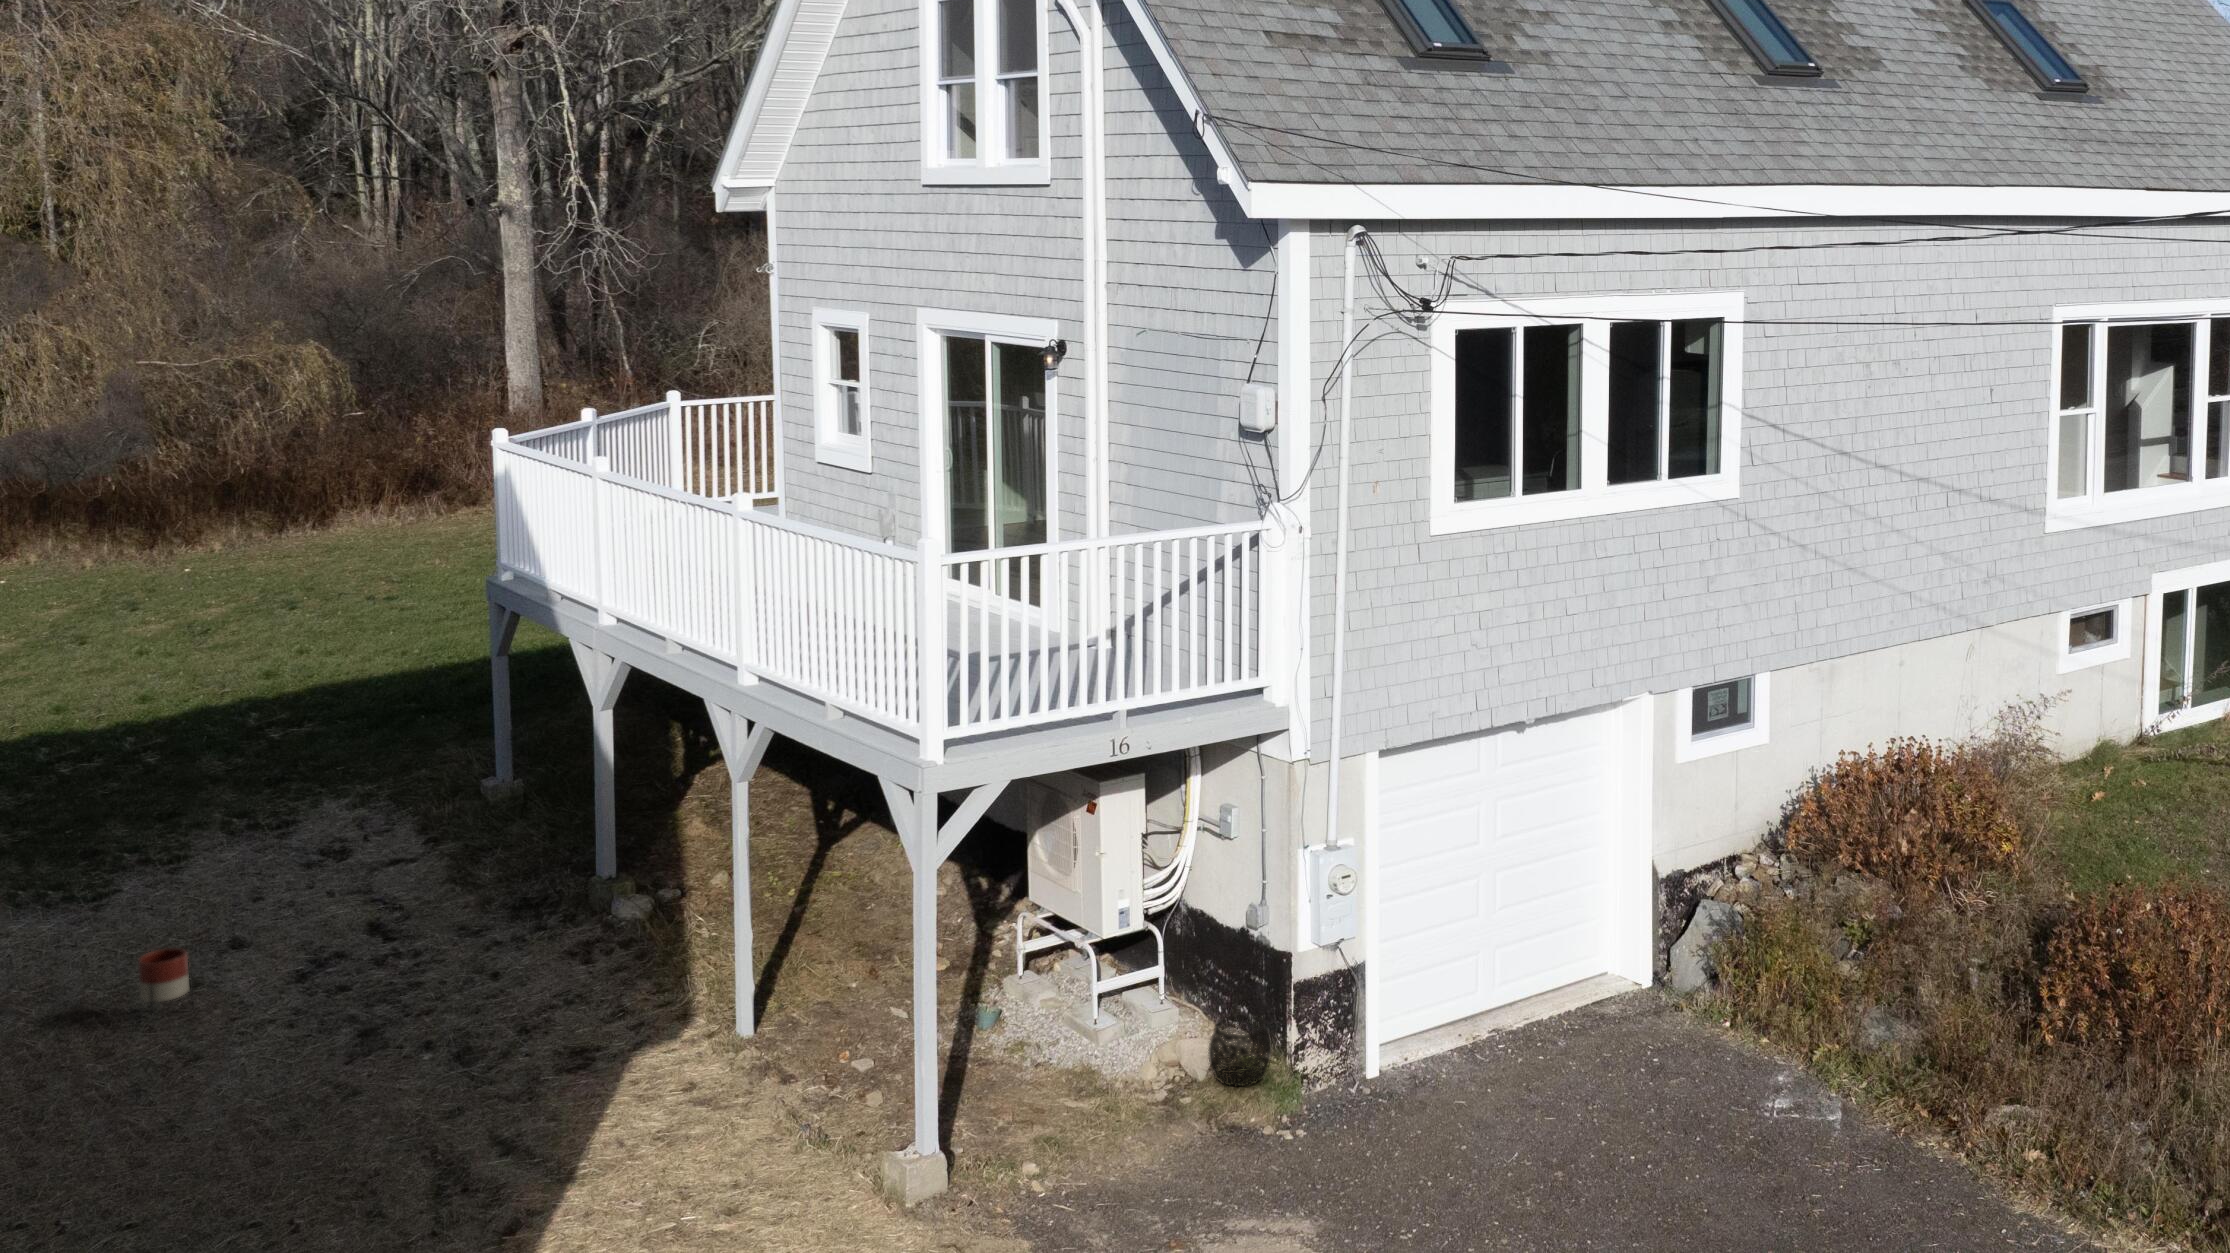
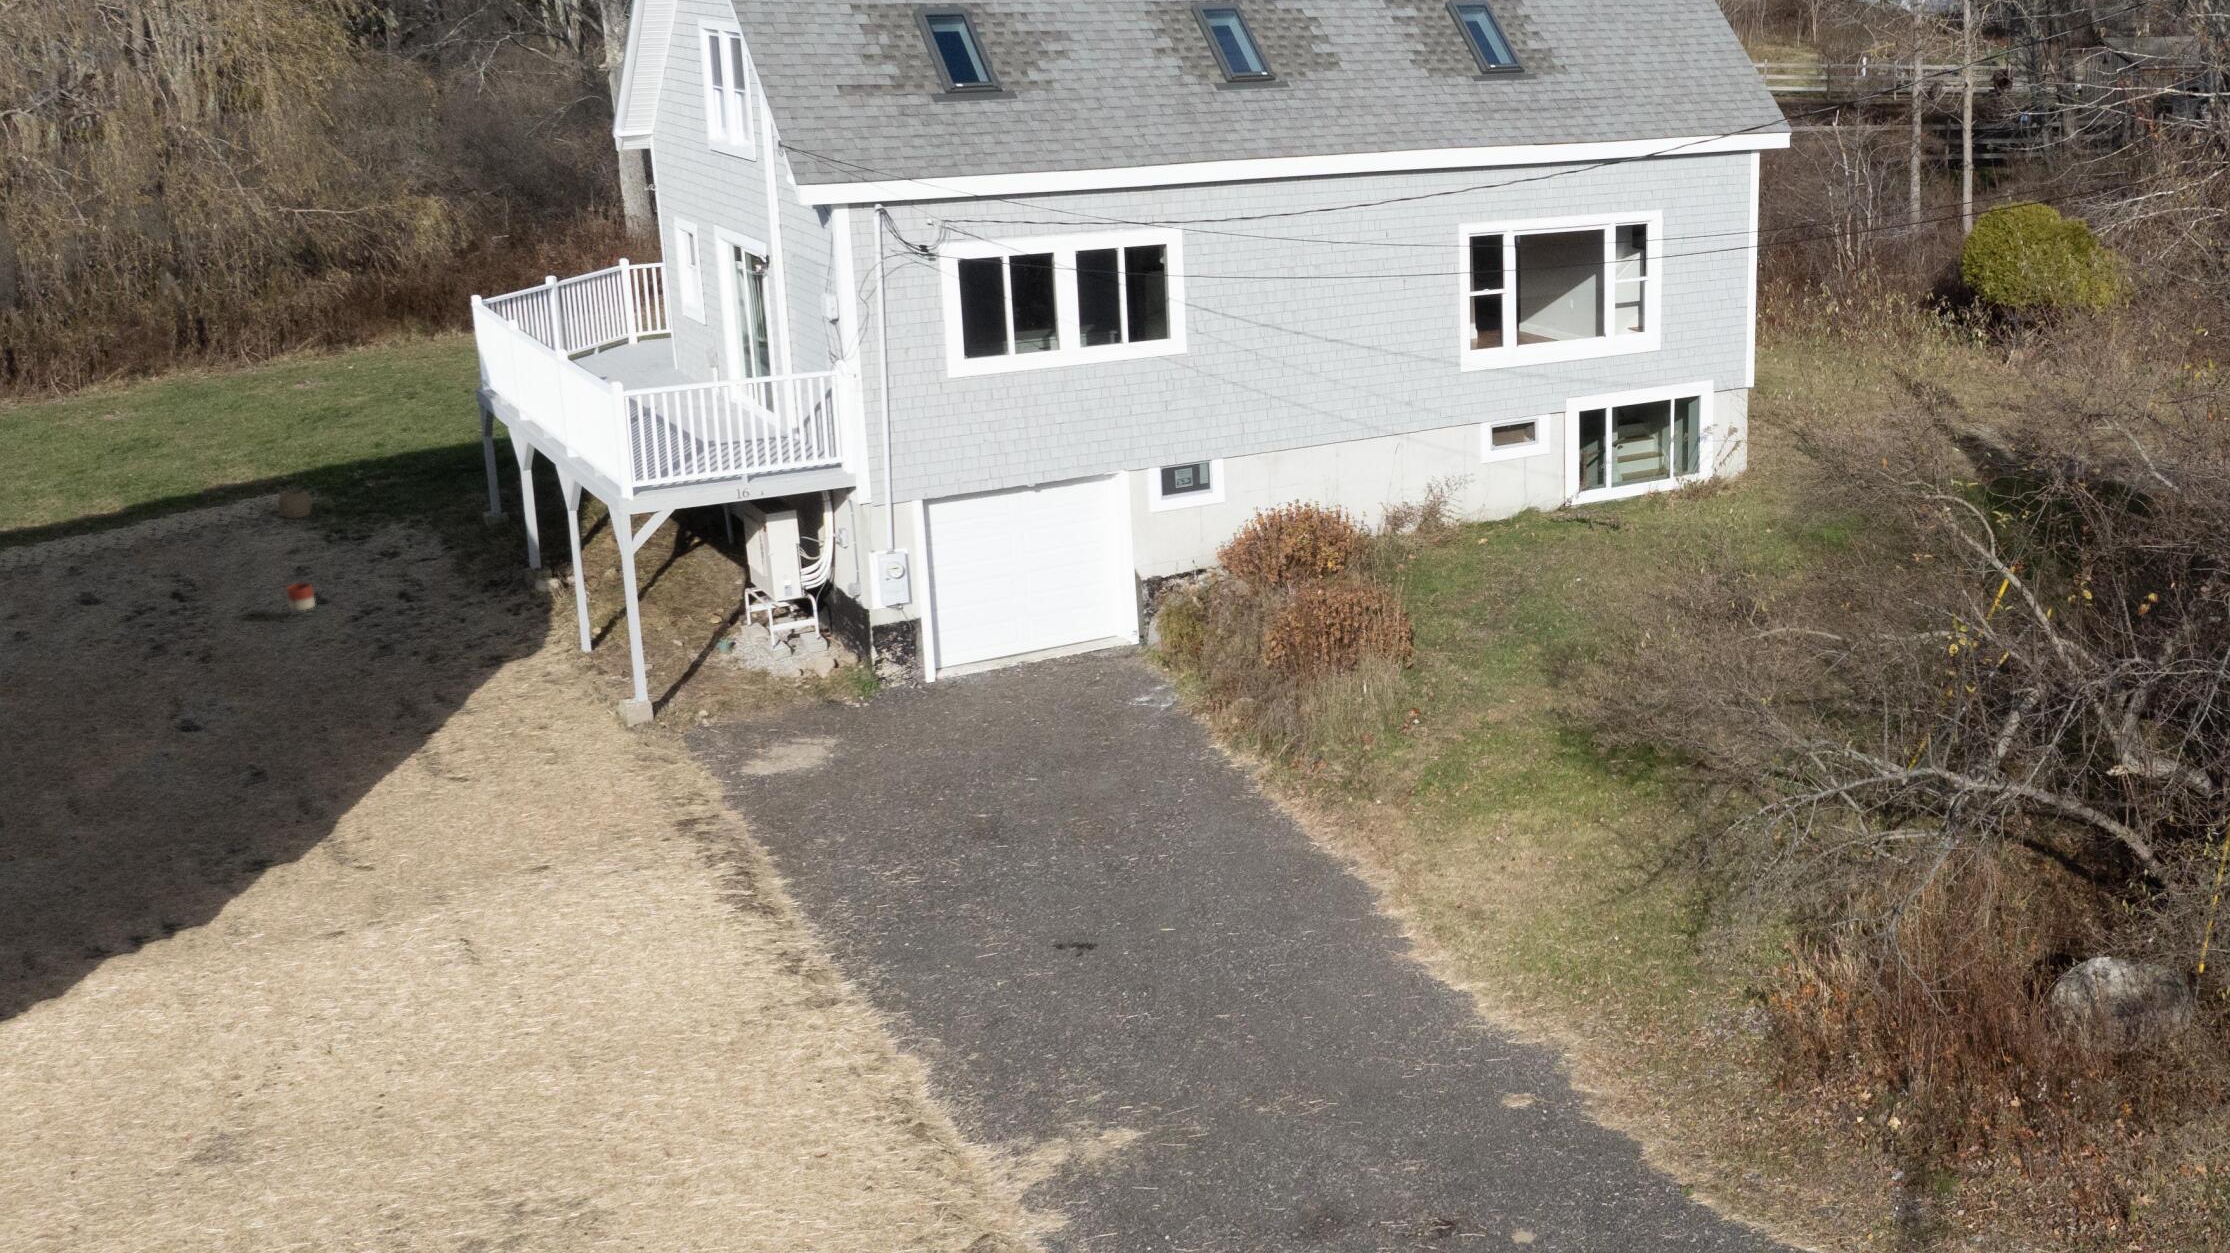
woven basket: present [1209,1015,1271,1086] -> present [278,490,311,519]

